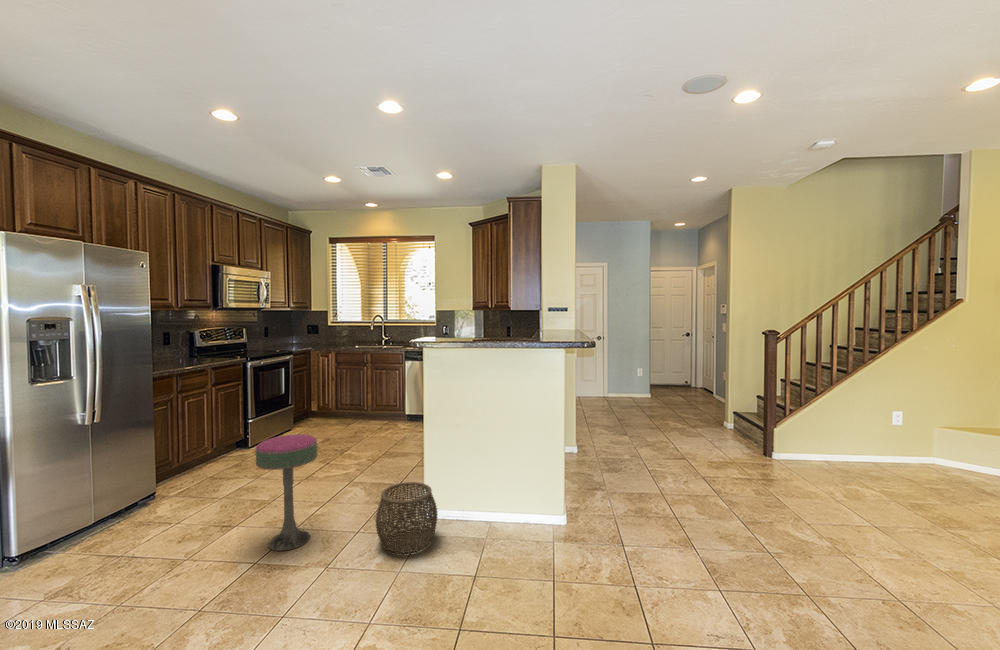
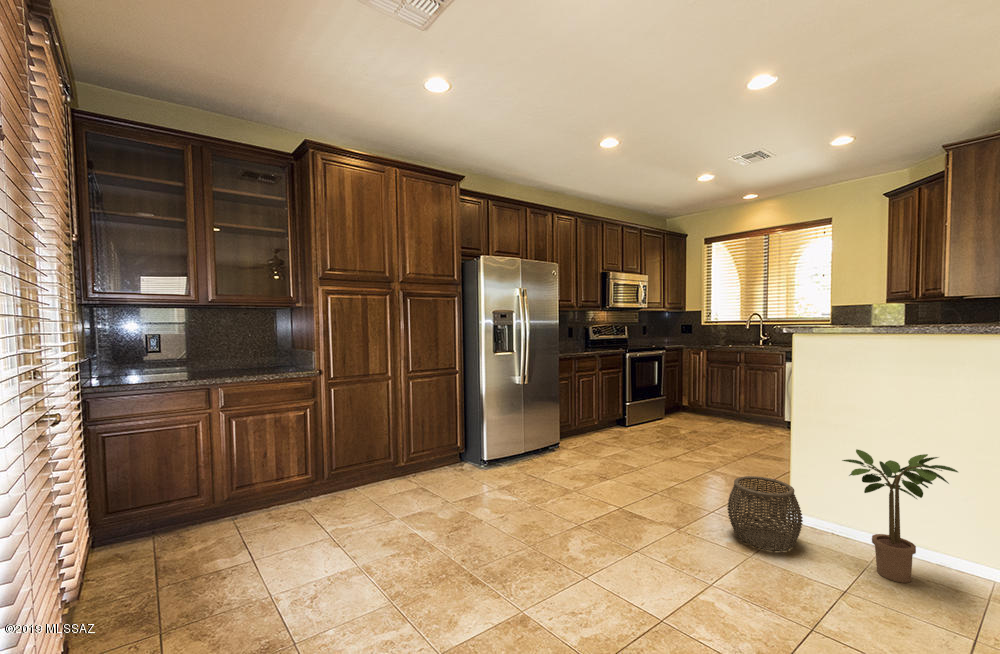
bar stool: present [255,435,317,551] -> none [623,410,674,509]
potted plant: none [465,437,535,543] -> present [842,449,958,583]

